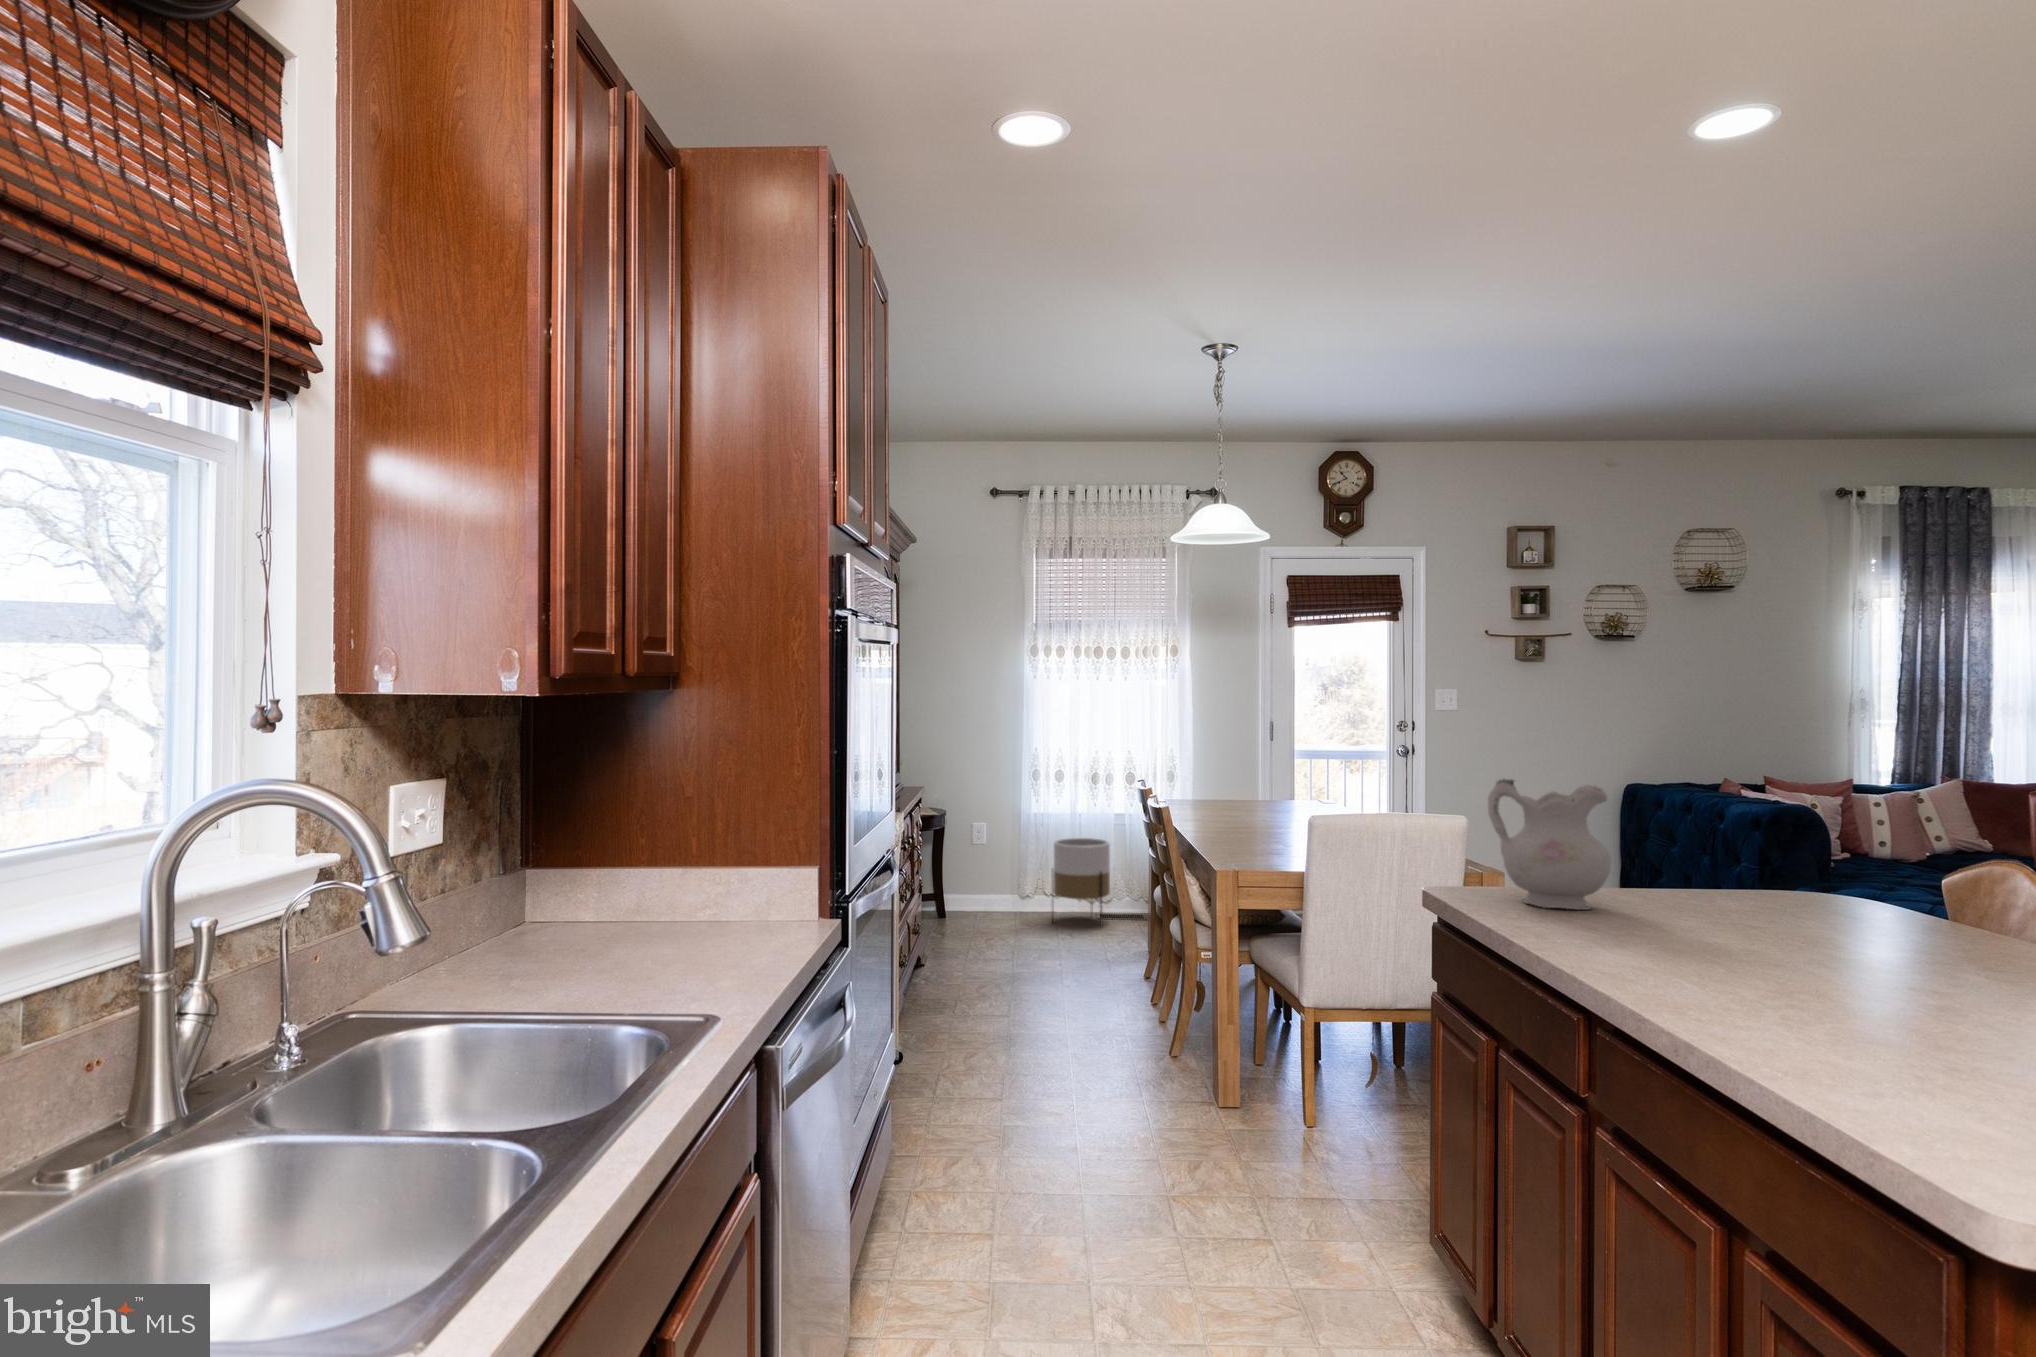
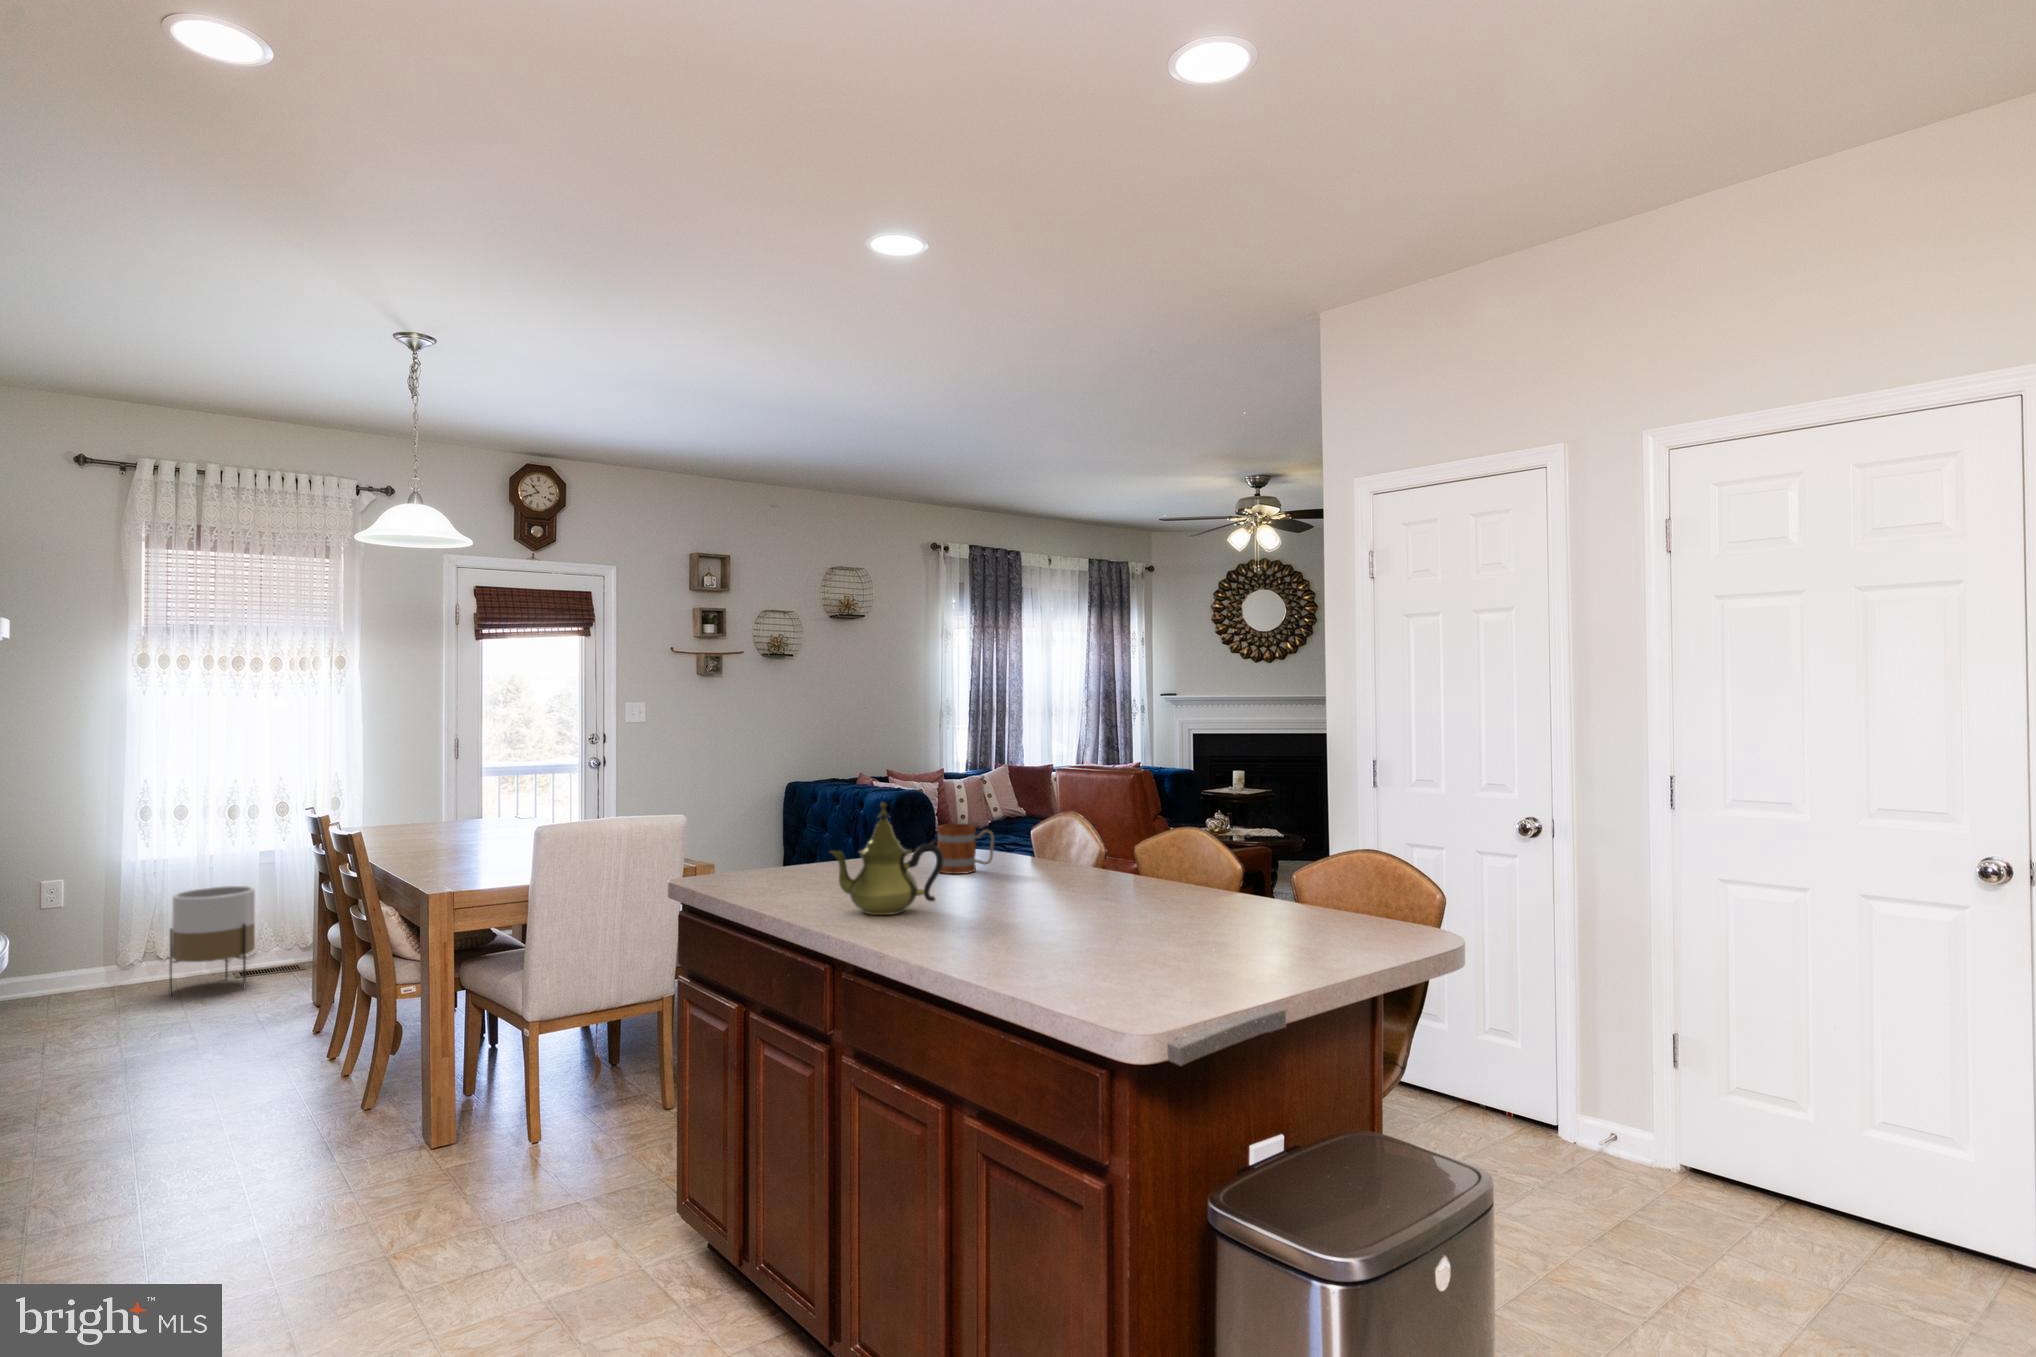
ceramic pitcher: present [1488,779,1611,910] -> none [713,786,802,886]
teapot: none [1642,816,1841,982] -> present [831,803,943,915]
mug: none [1833,855,1944,934] -> present [937,824,994,874]

